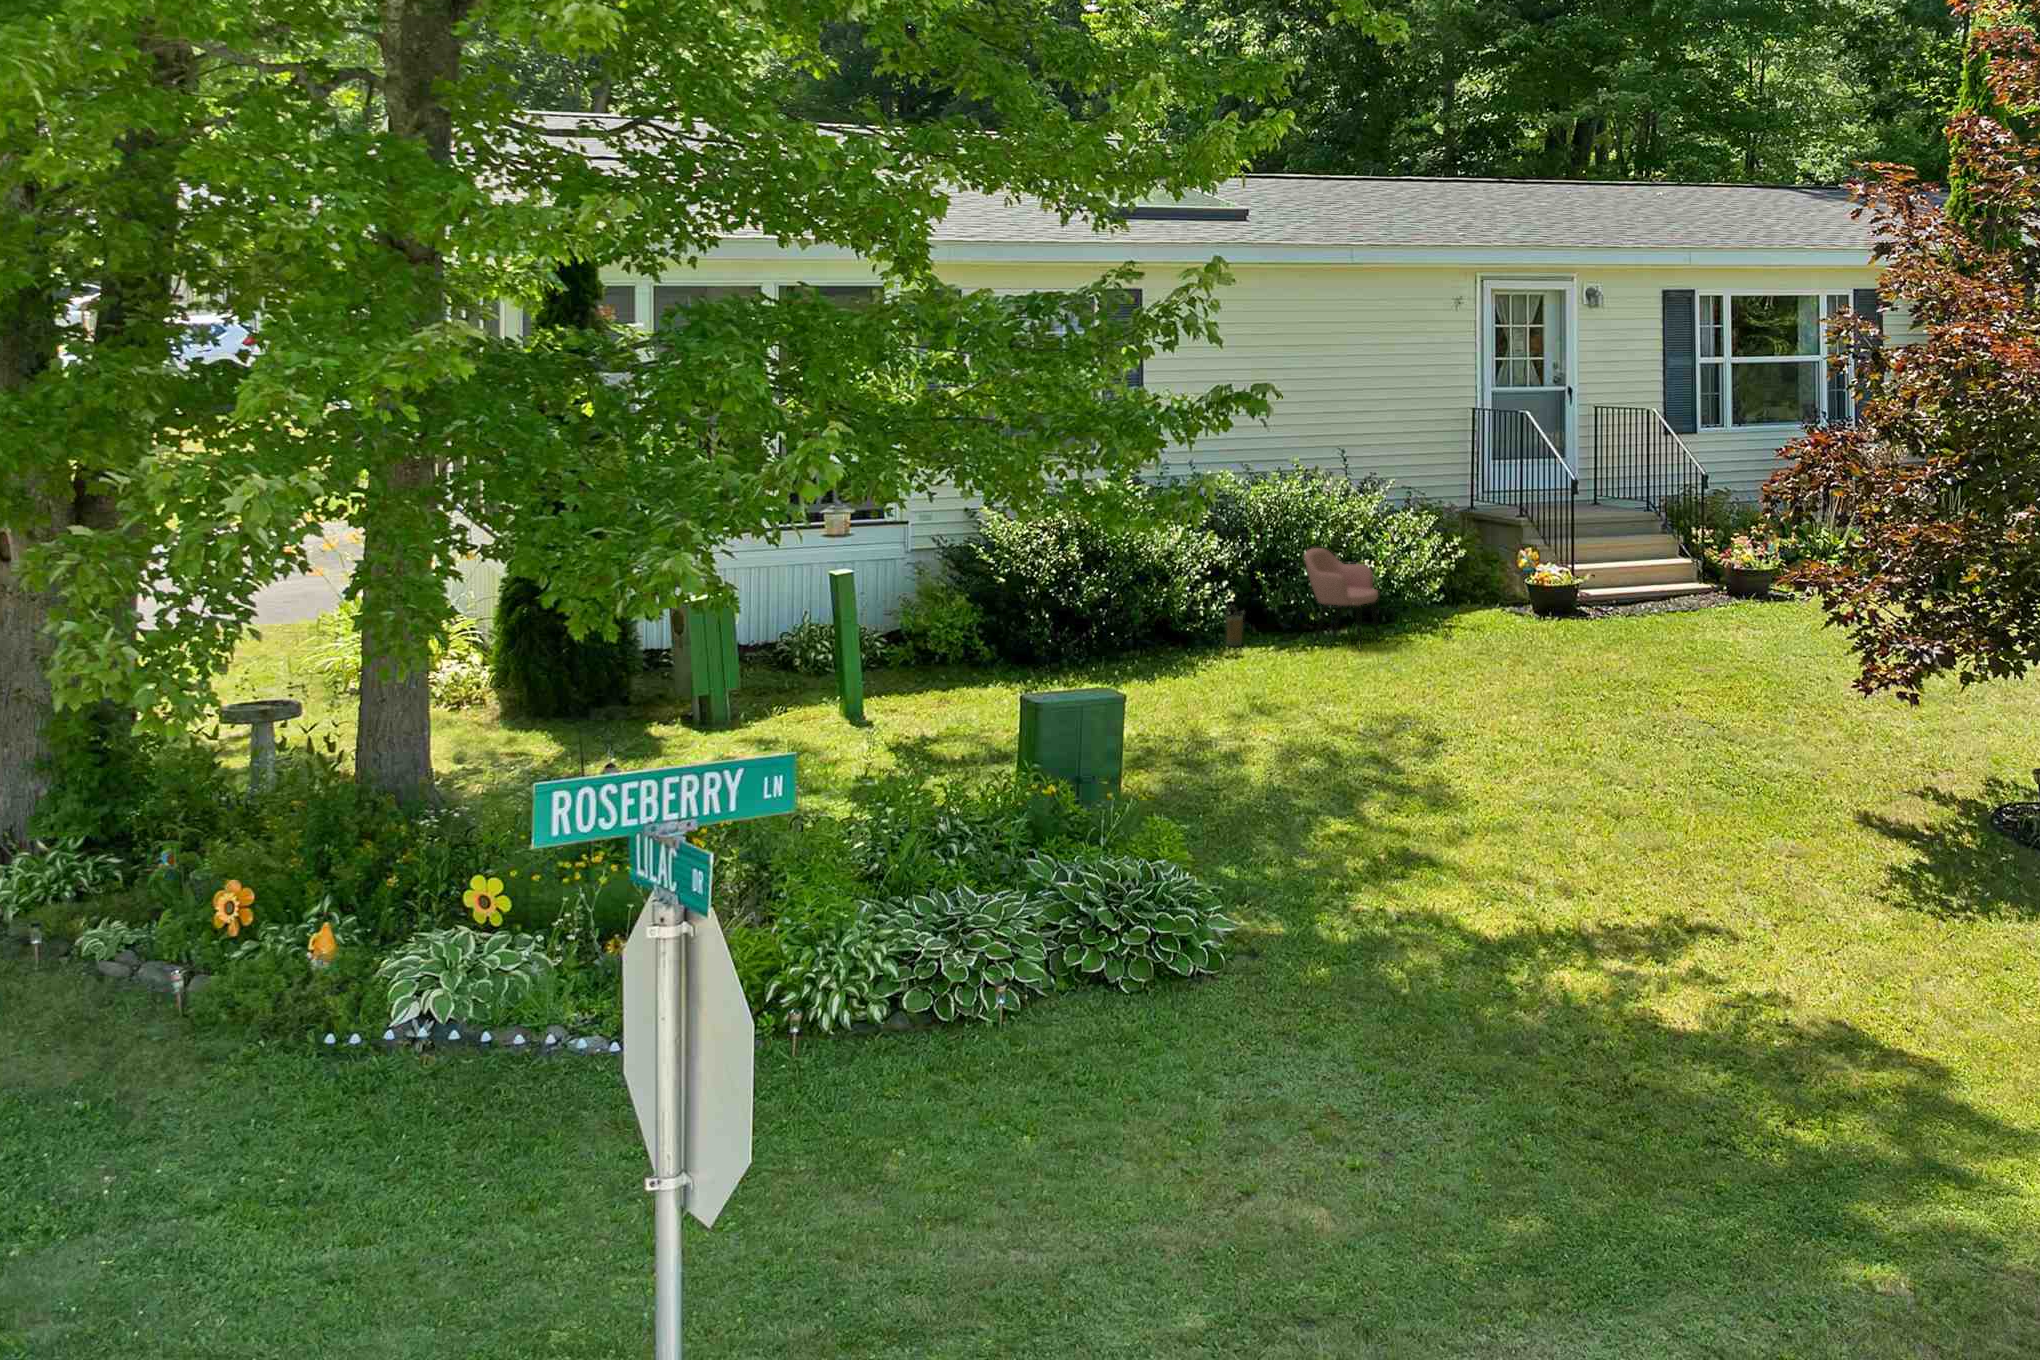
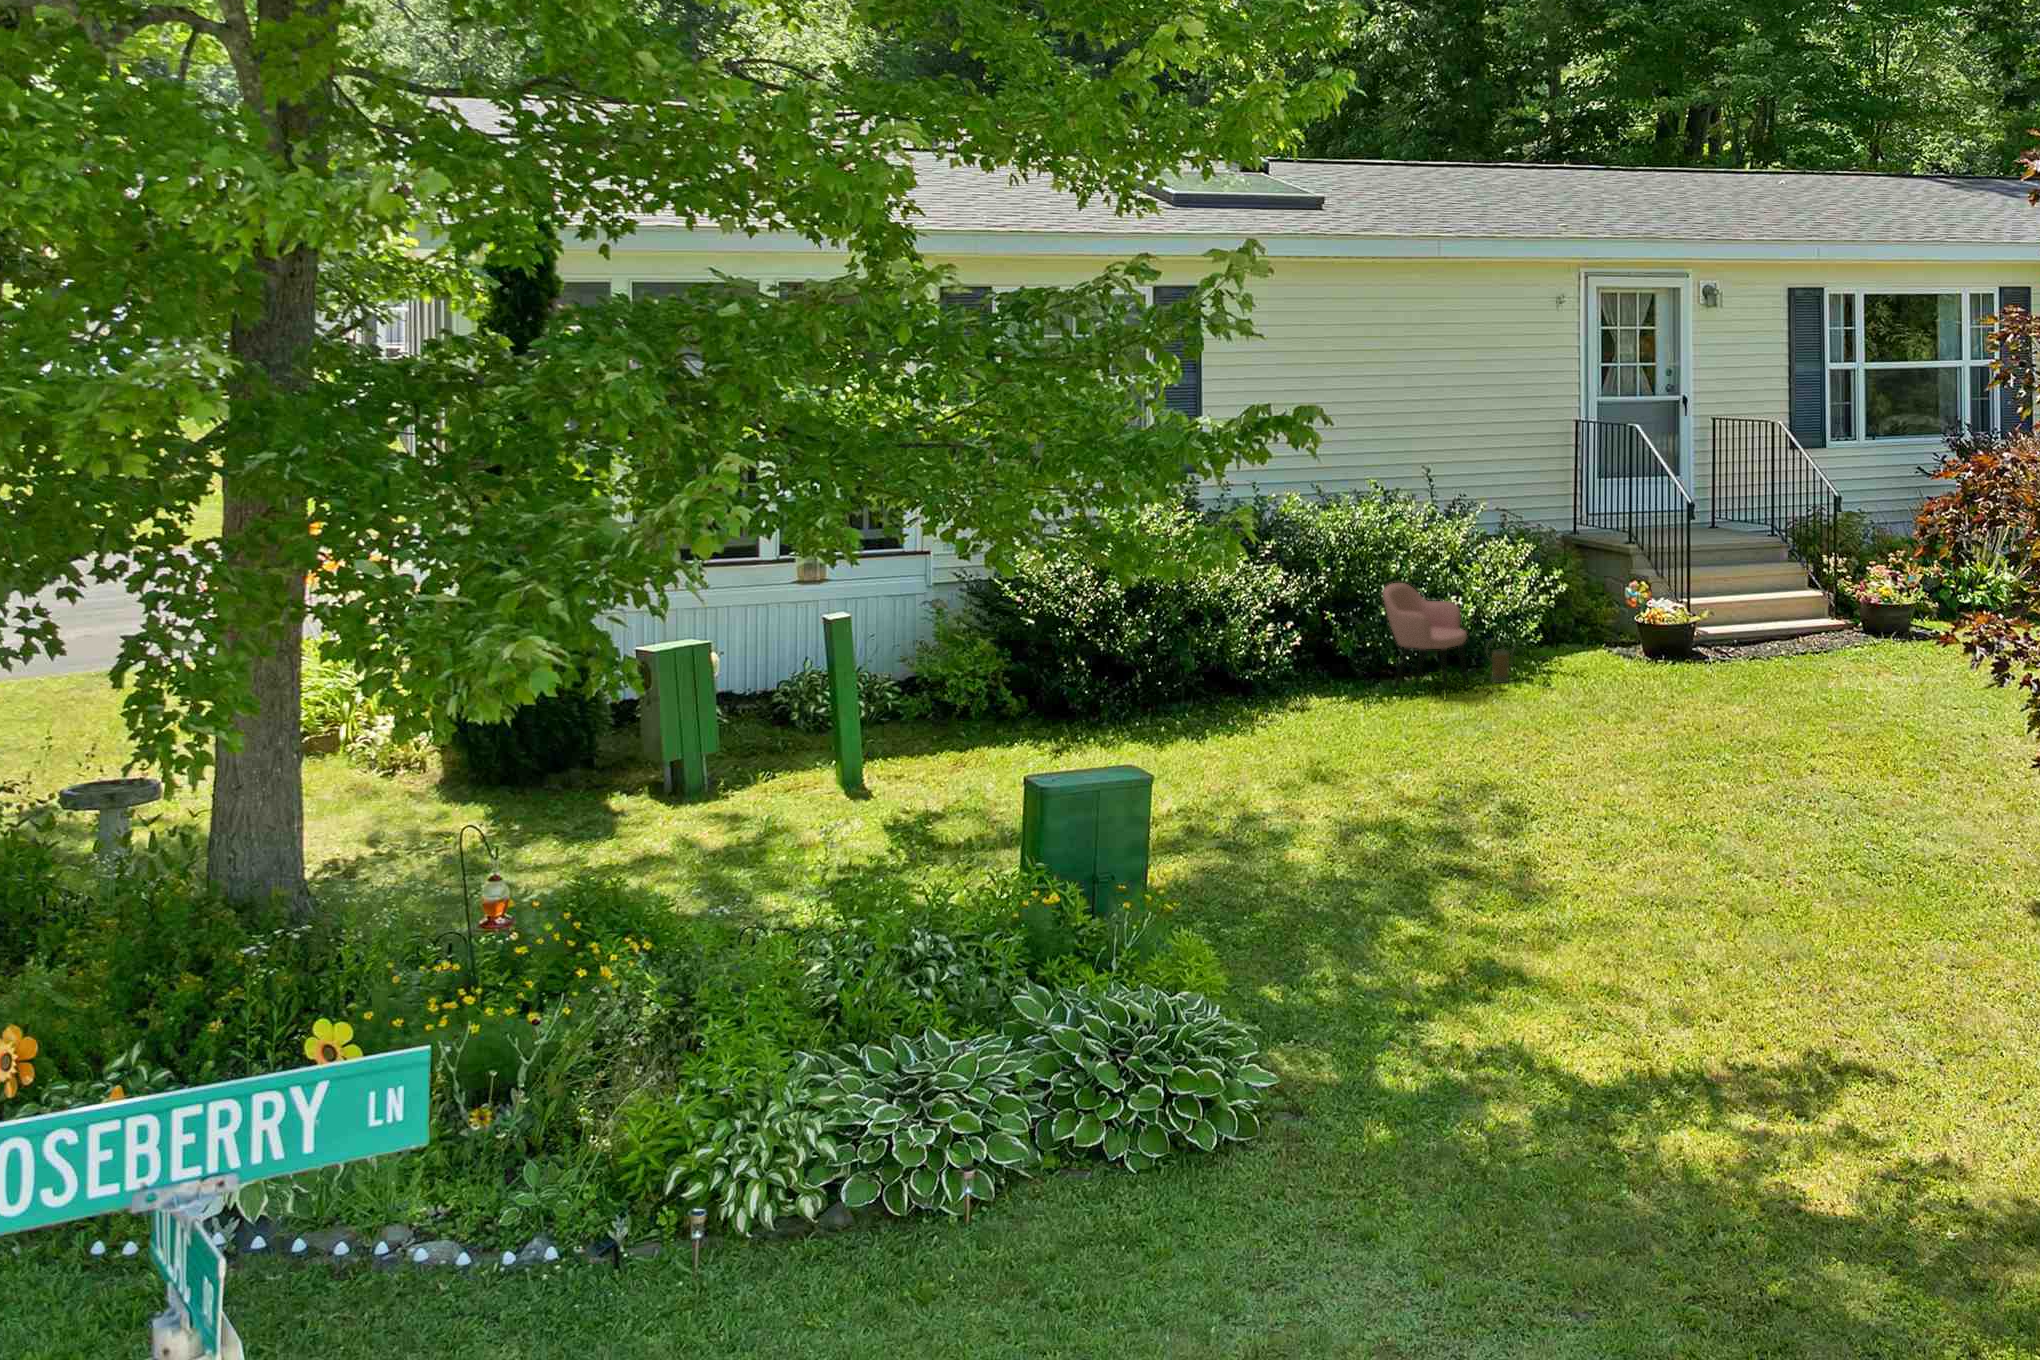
watering can: present [1226,615,1243,646] -> present [1489,641,1516,683]

